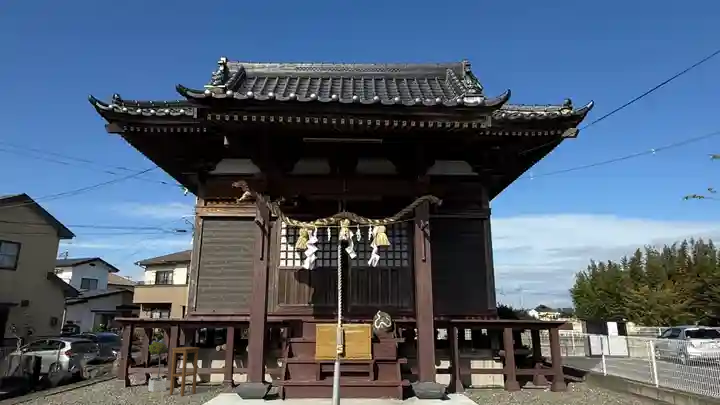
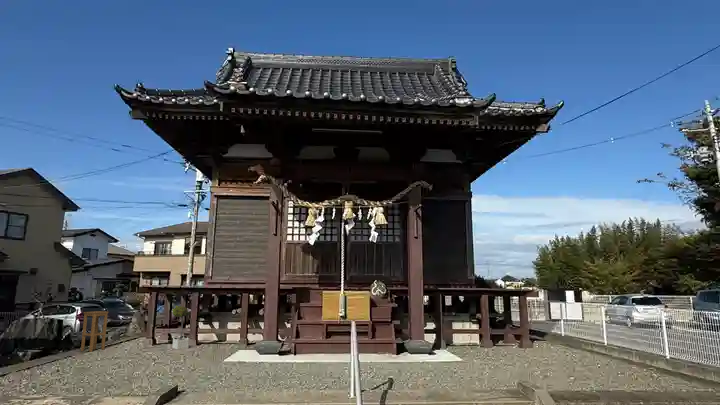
stool: present [170,347,200,396] -> present [81,311,108,352]

